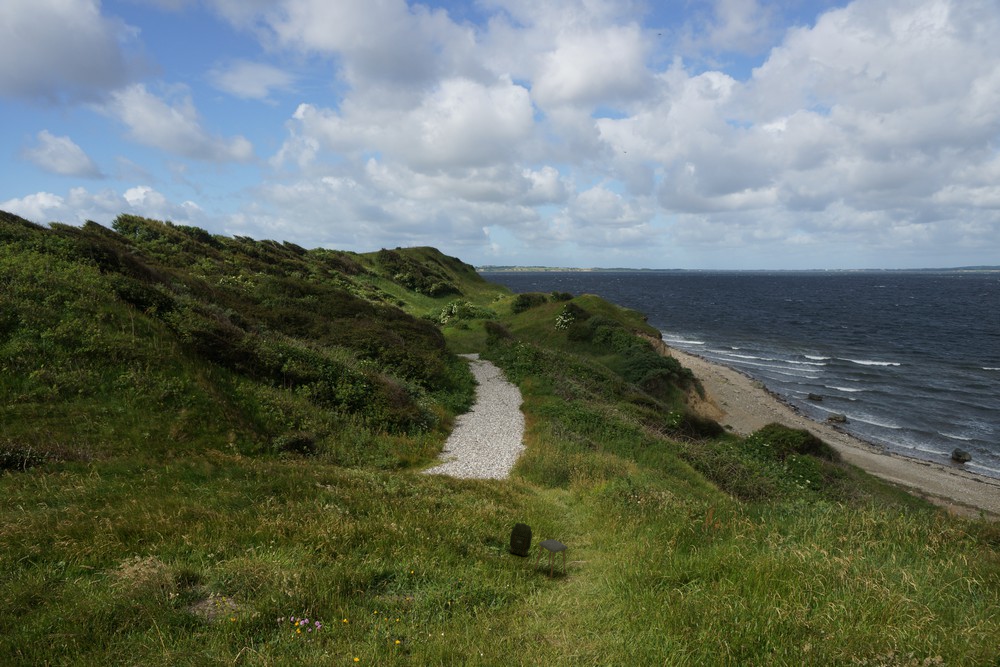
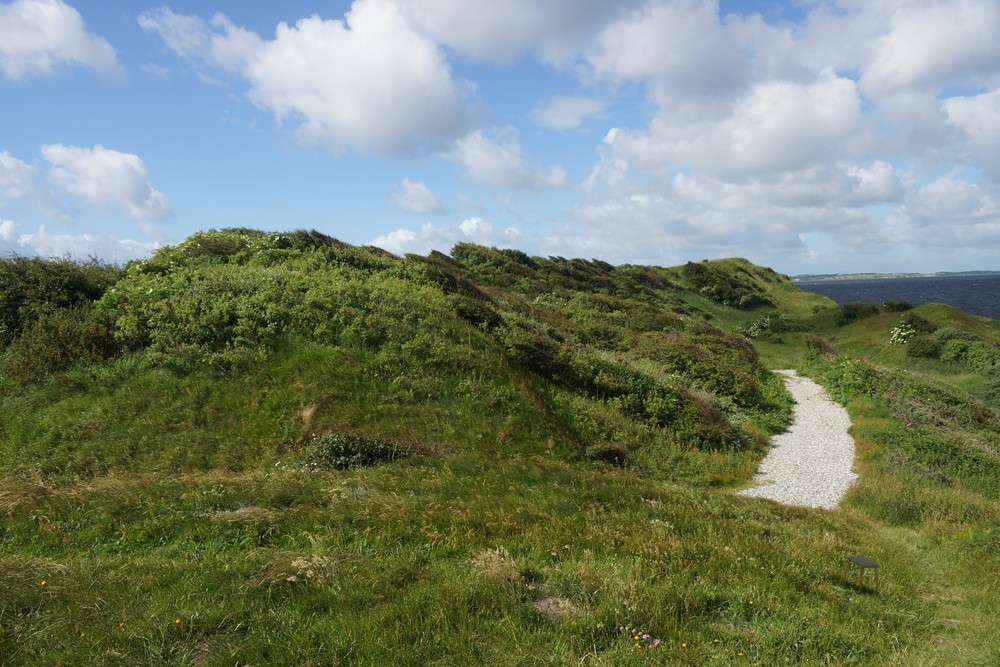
backpack: present [509,523,533,556] -> none [816,537,842,571]

